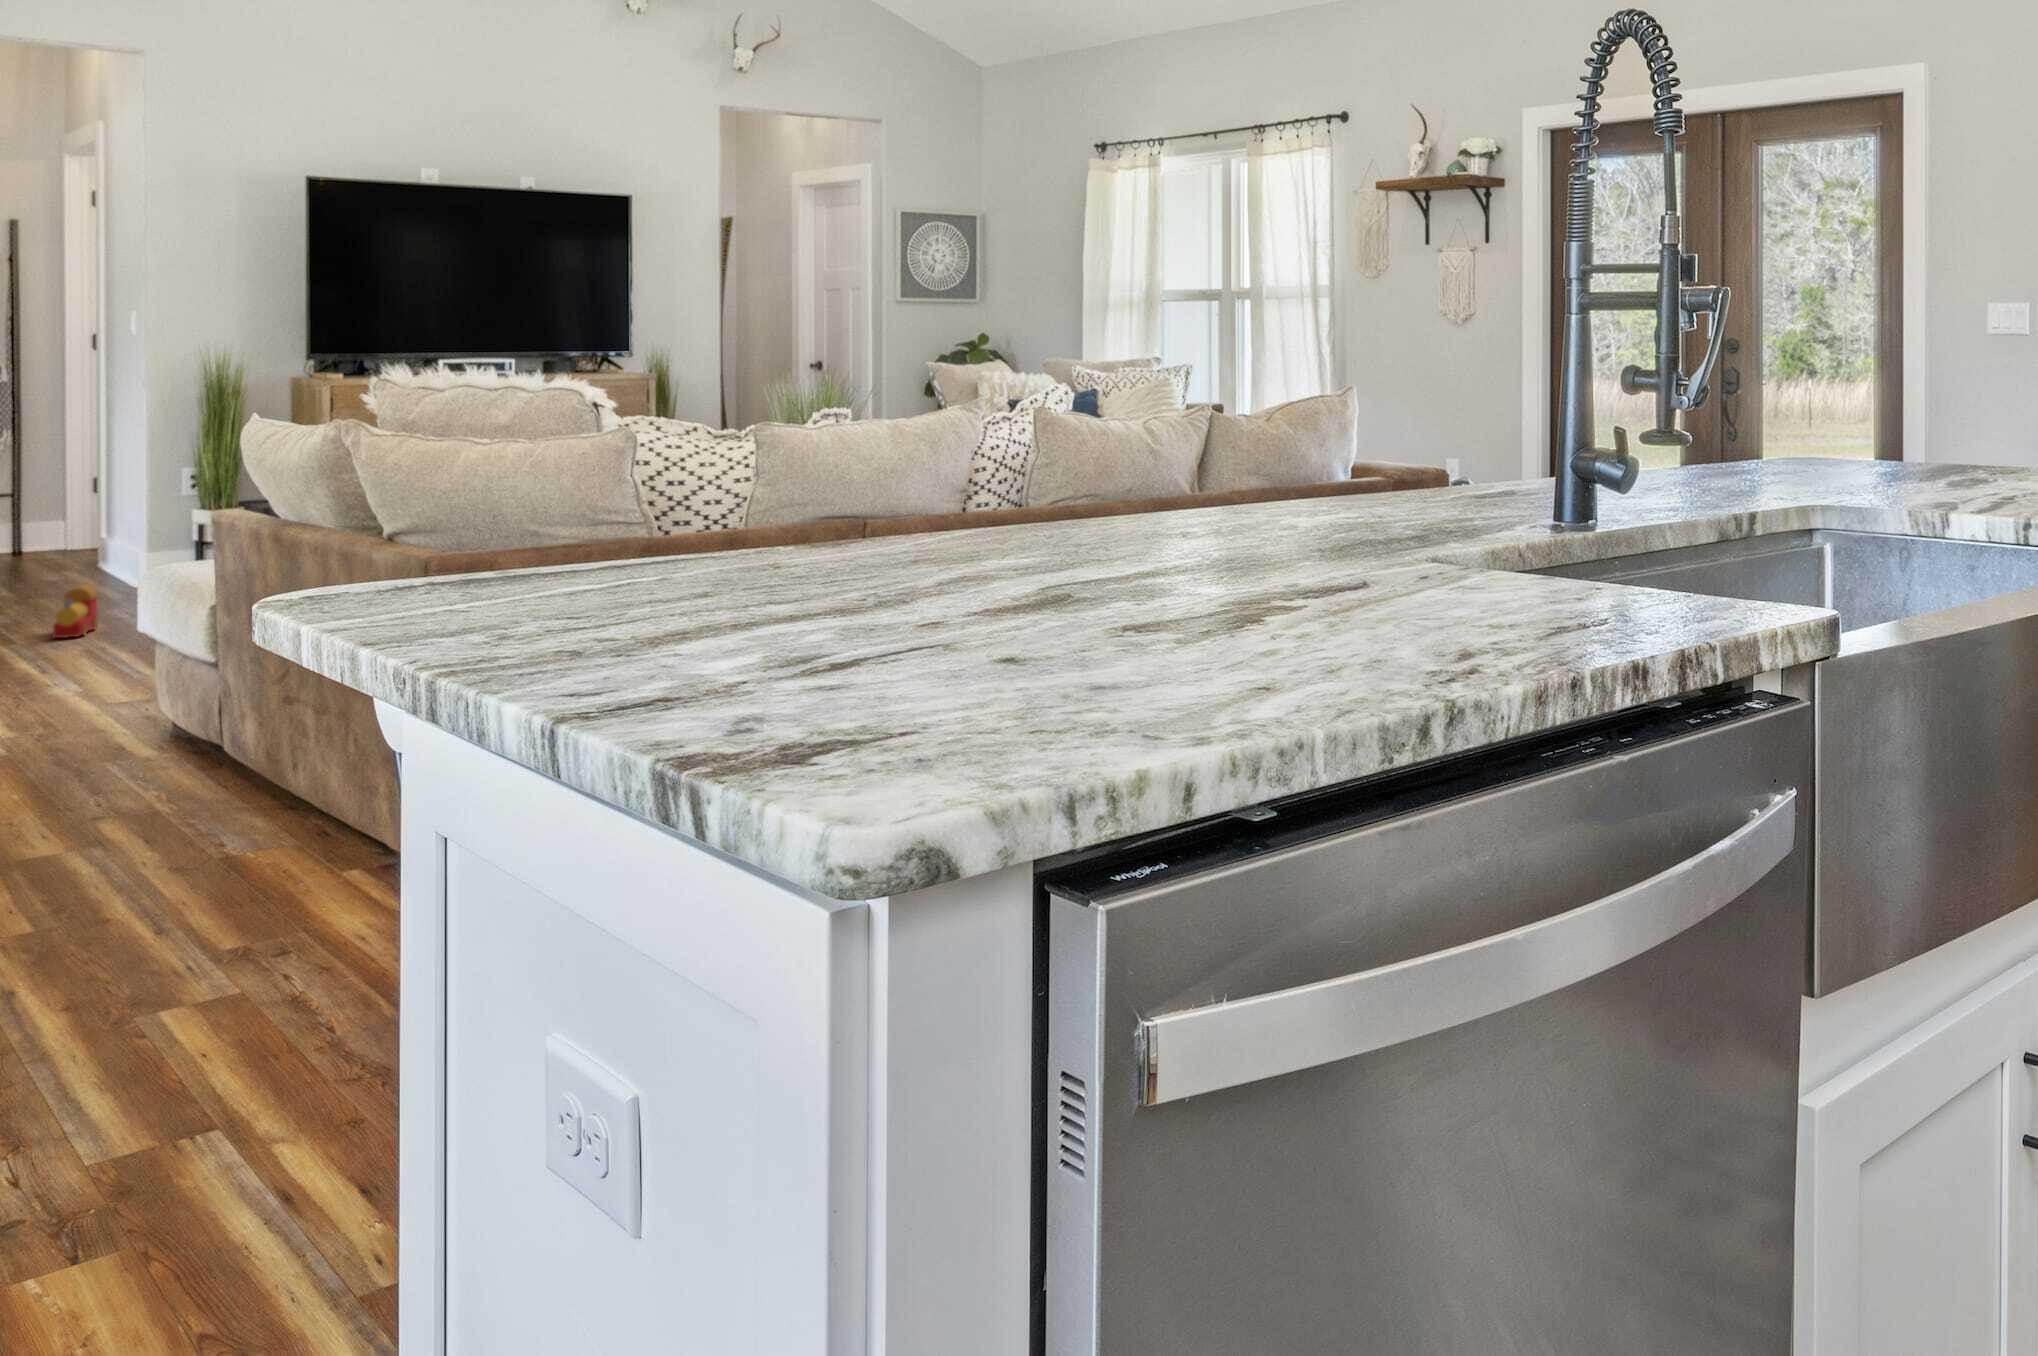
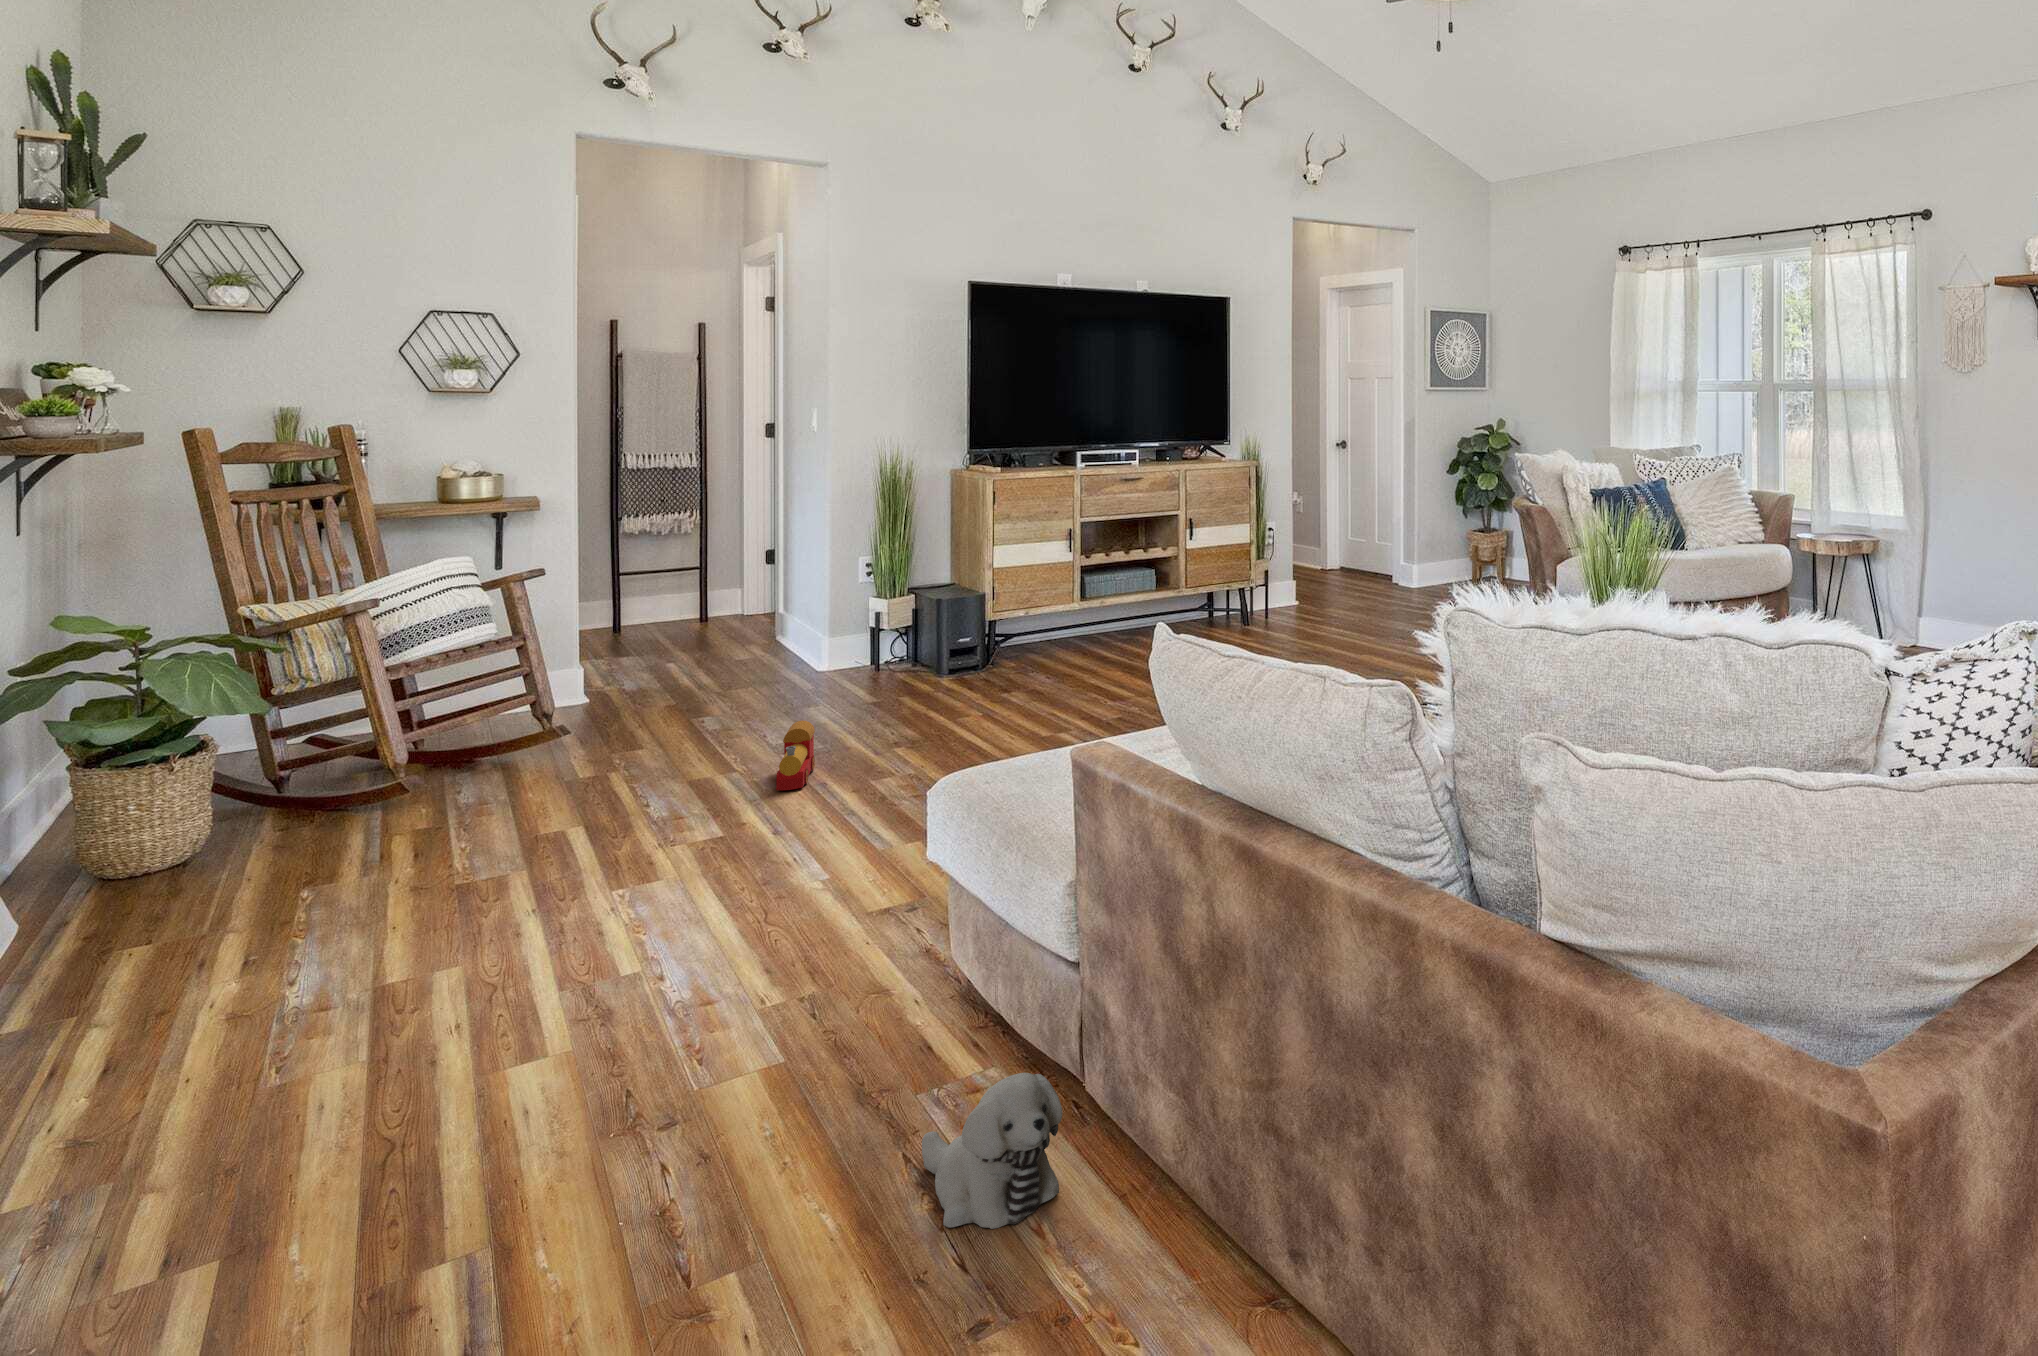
plush toy: none [78,684,174,770] -> present [922,1073,1063,1229]

